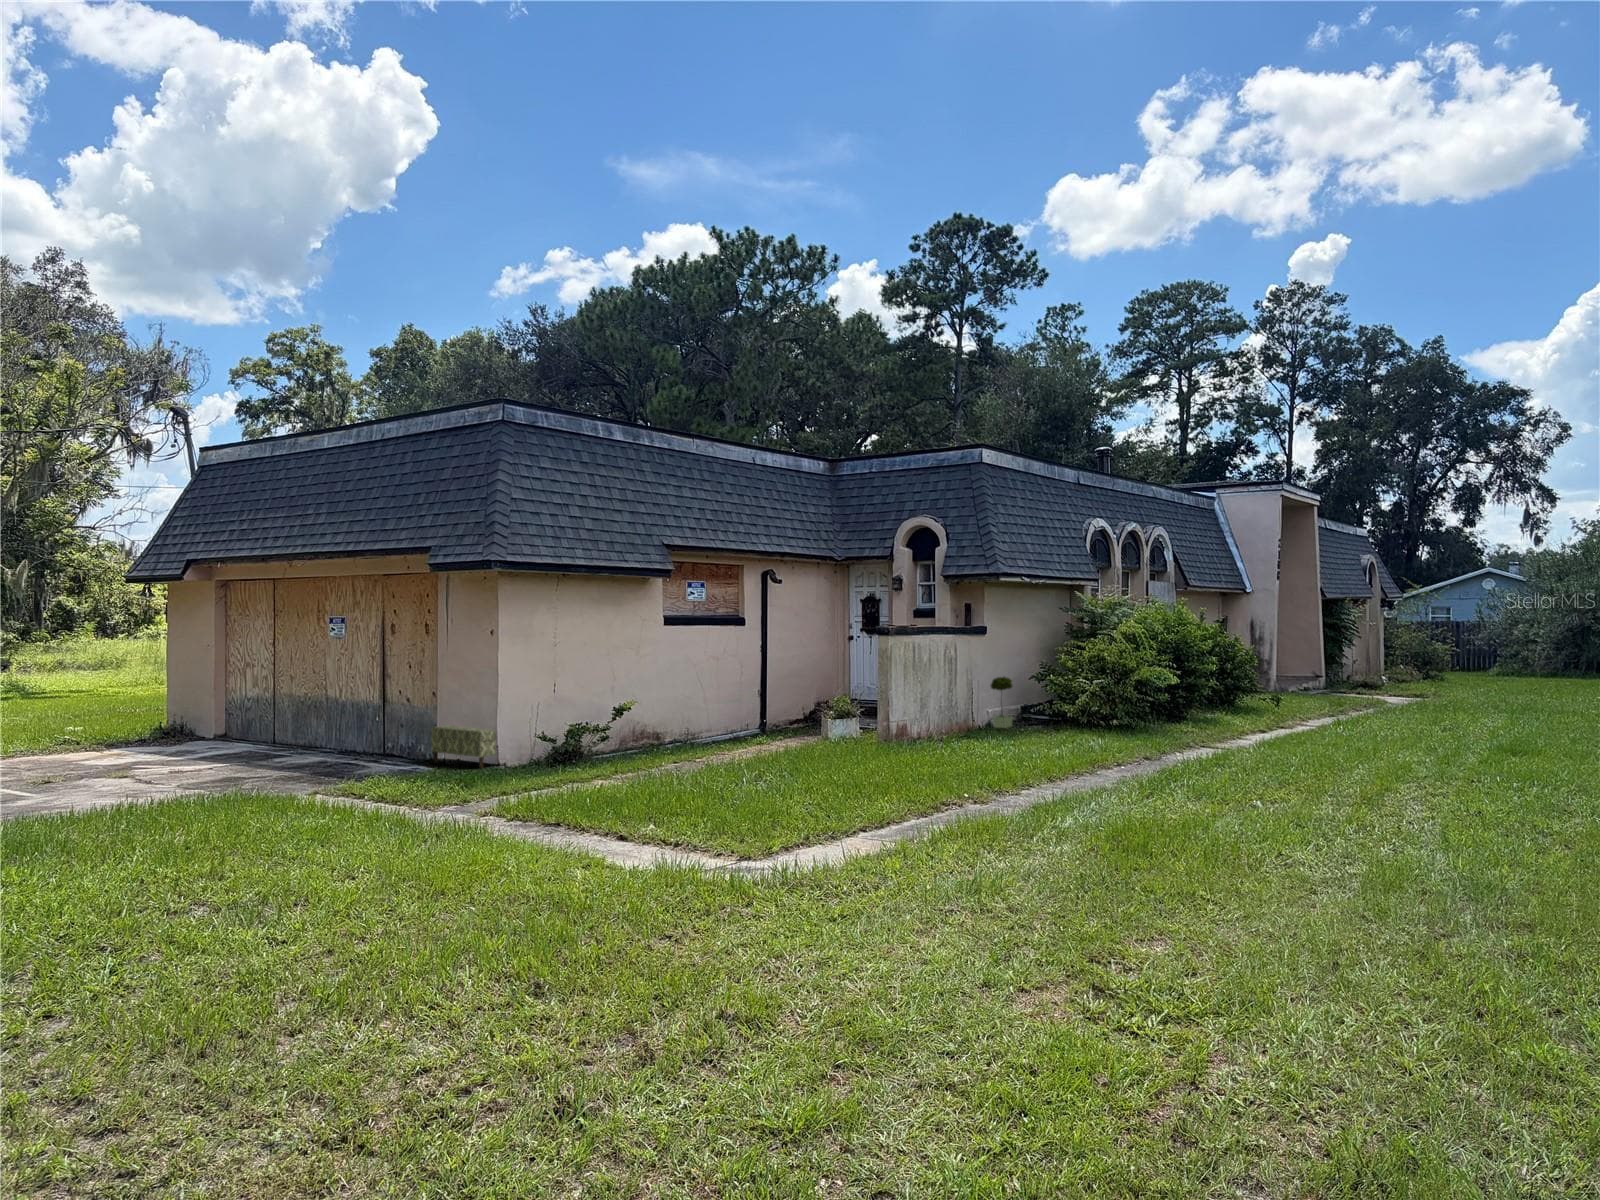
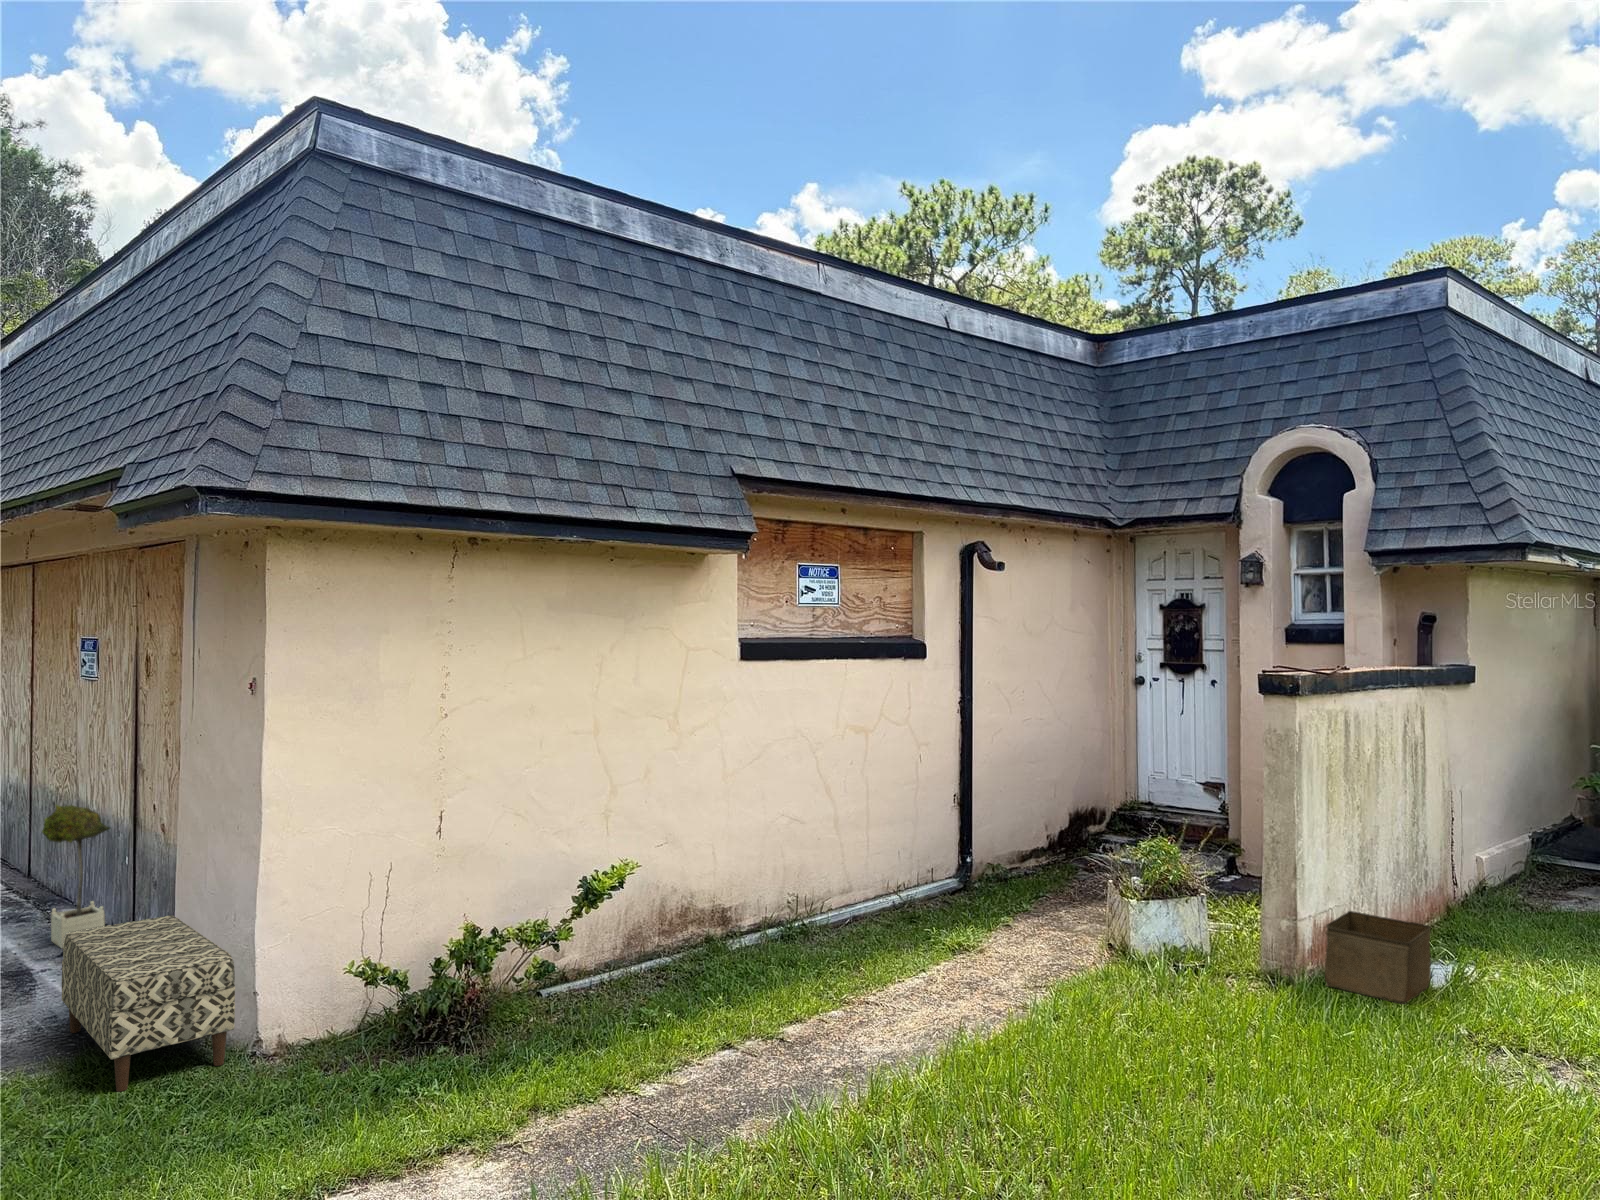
potted tree: present [990,677,1012,728] -> present [42,805,110,948]
storage bin: none [890,718,927,744] -> present [1325,911,1431,1004]

